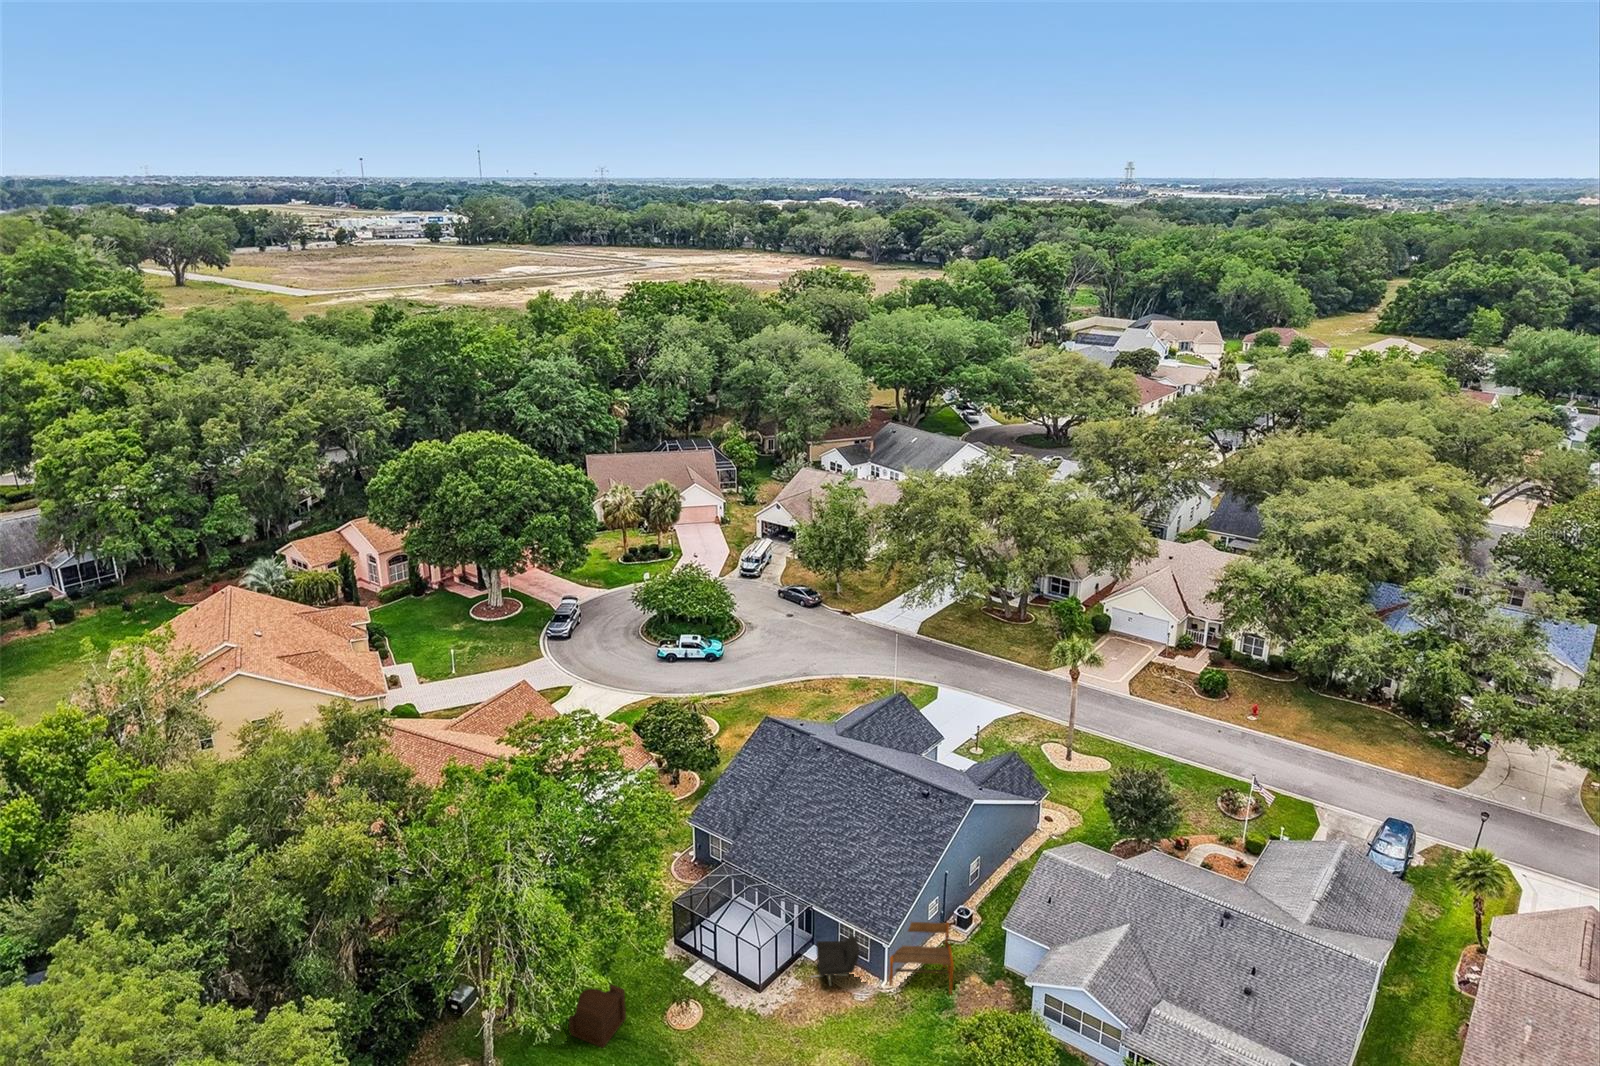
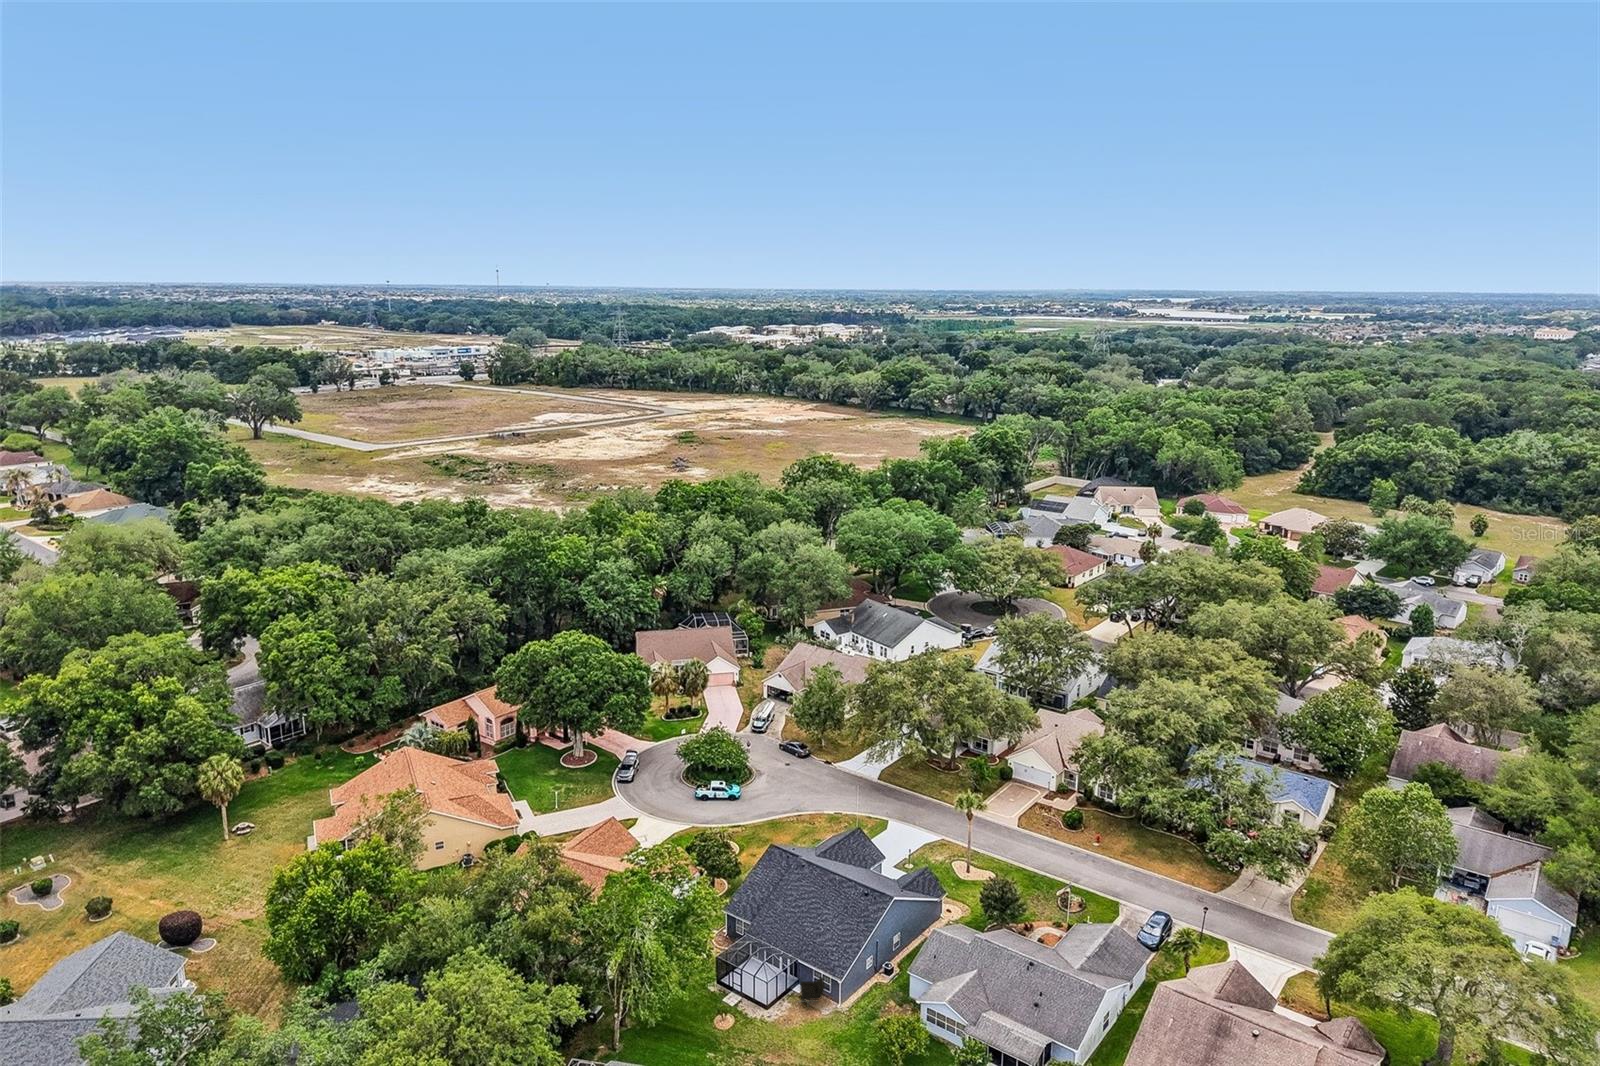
bench: present [889,922,954,994] -> none [842,968,879,1012]
wooden crate: present [569,983,626,1048] -> none [660,998,691,1038]

